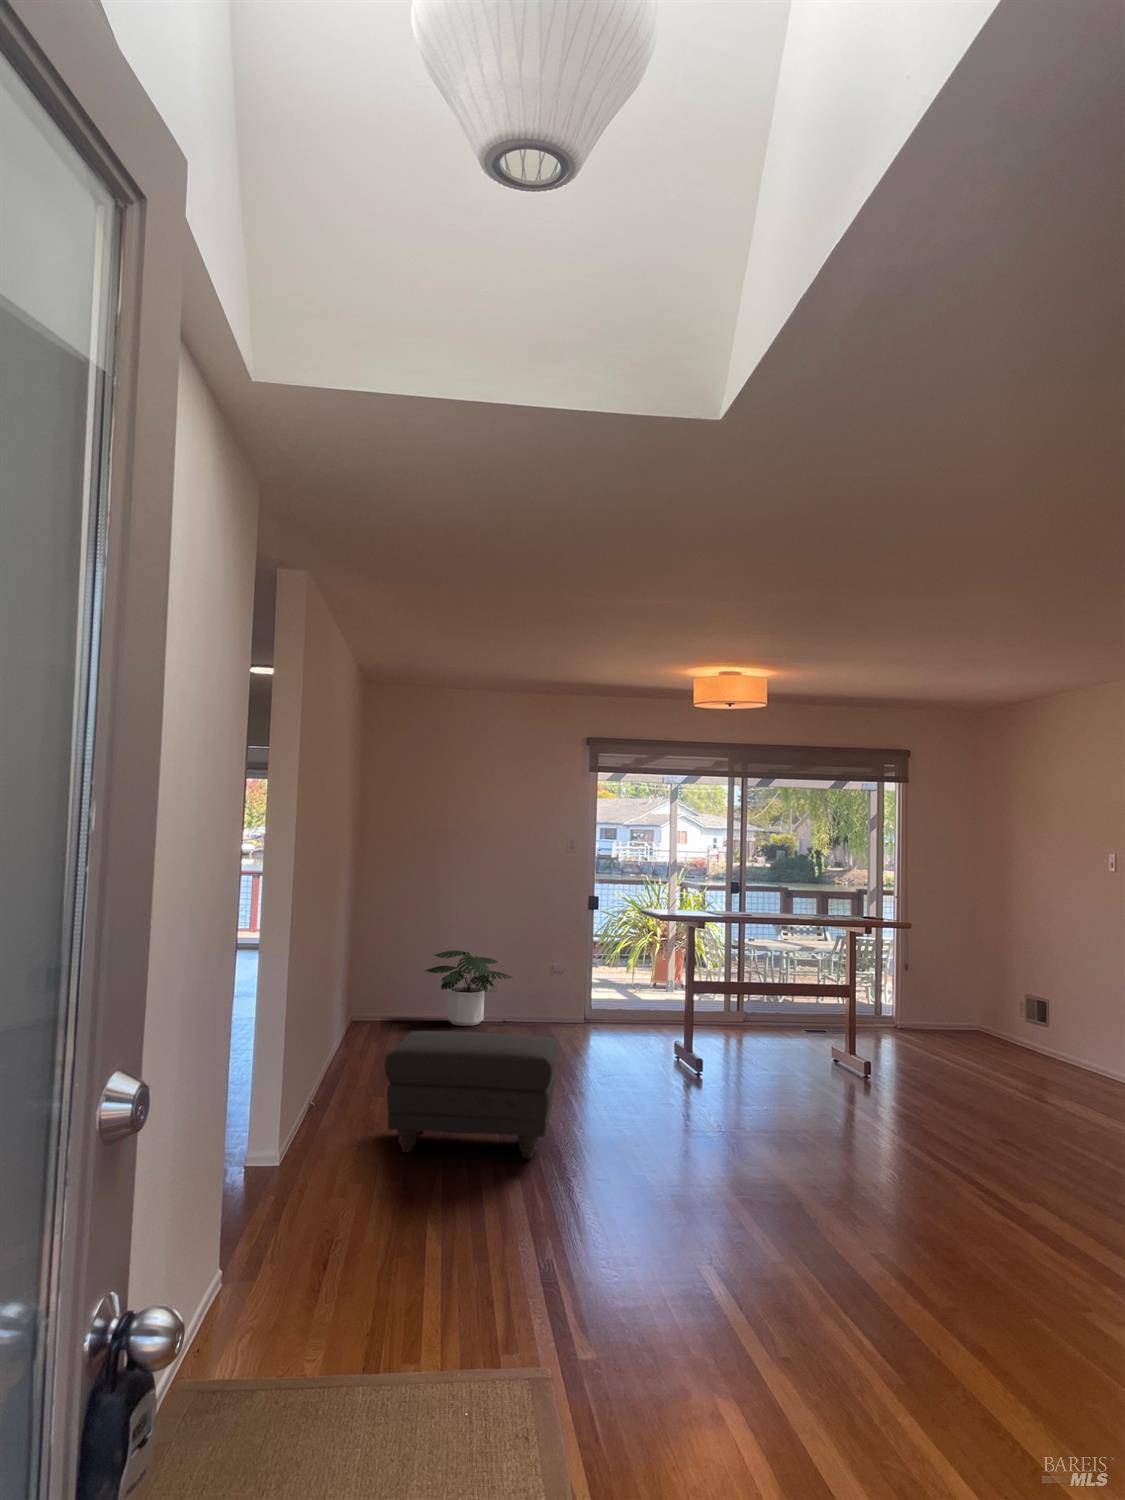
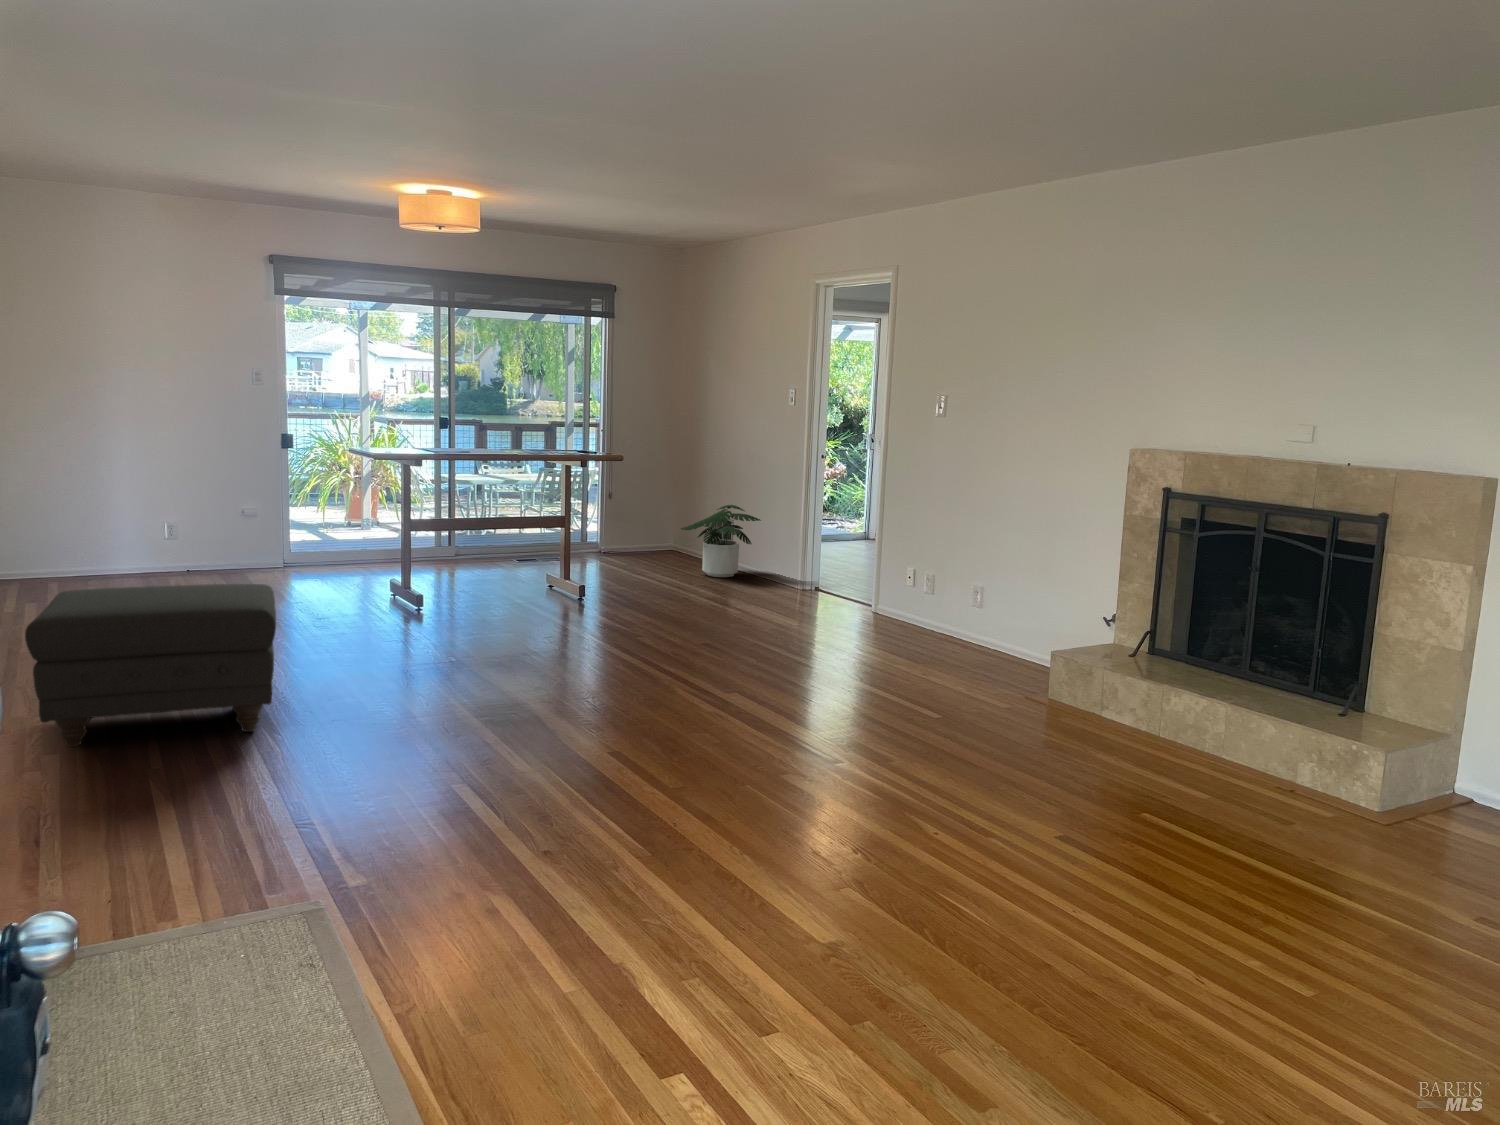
potted plant: present [425,950,513,1026] -> present [681,505,761,577]

